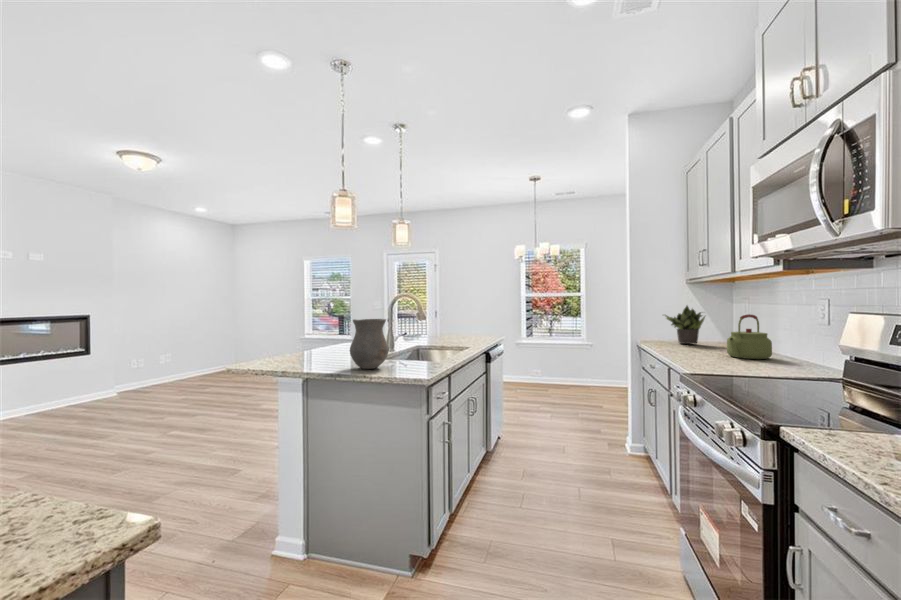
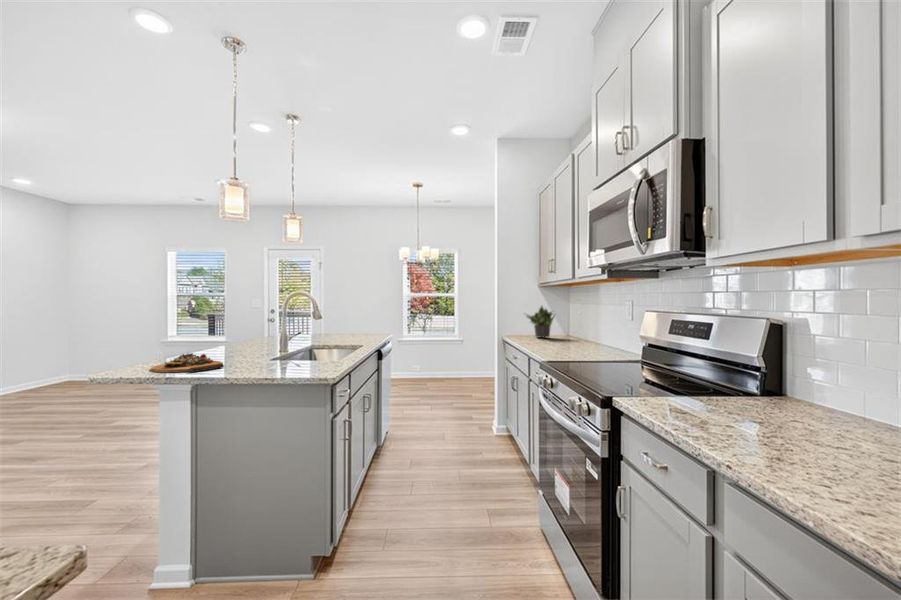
kettle: present [727,314,772,359] -> none [571,313,602,348]
vase: present [350,319,389,369] -> none [233,320,277,372]
cutting board: none [284,348,344,366] -> present [150,353,224,373]

